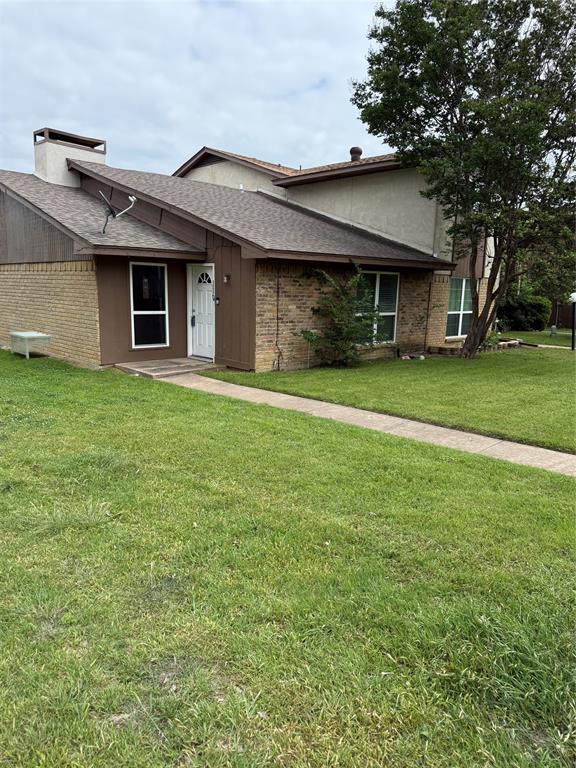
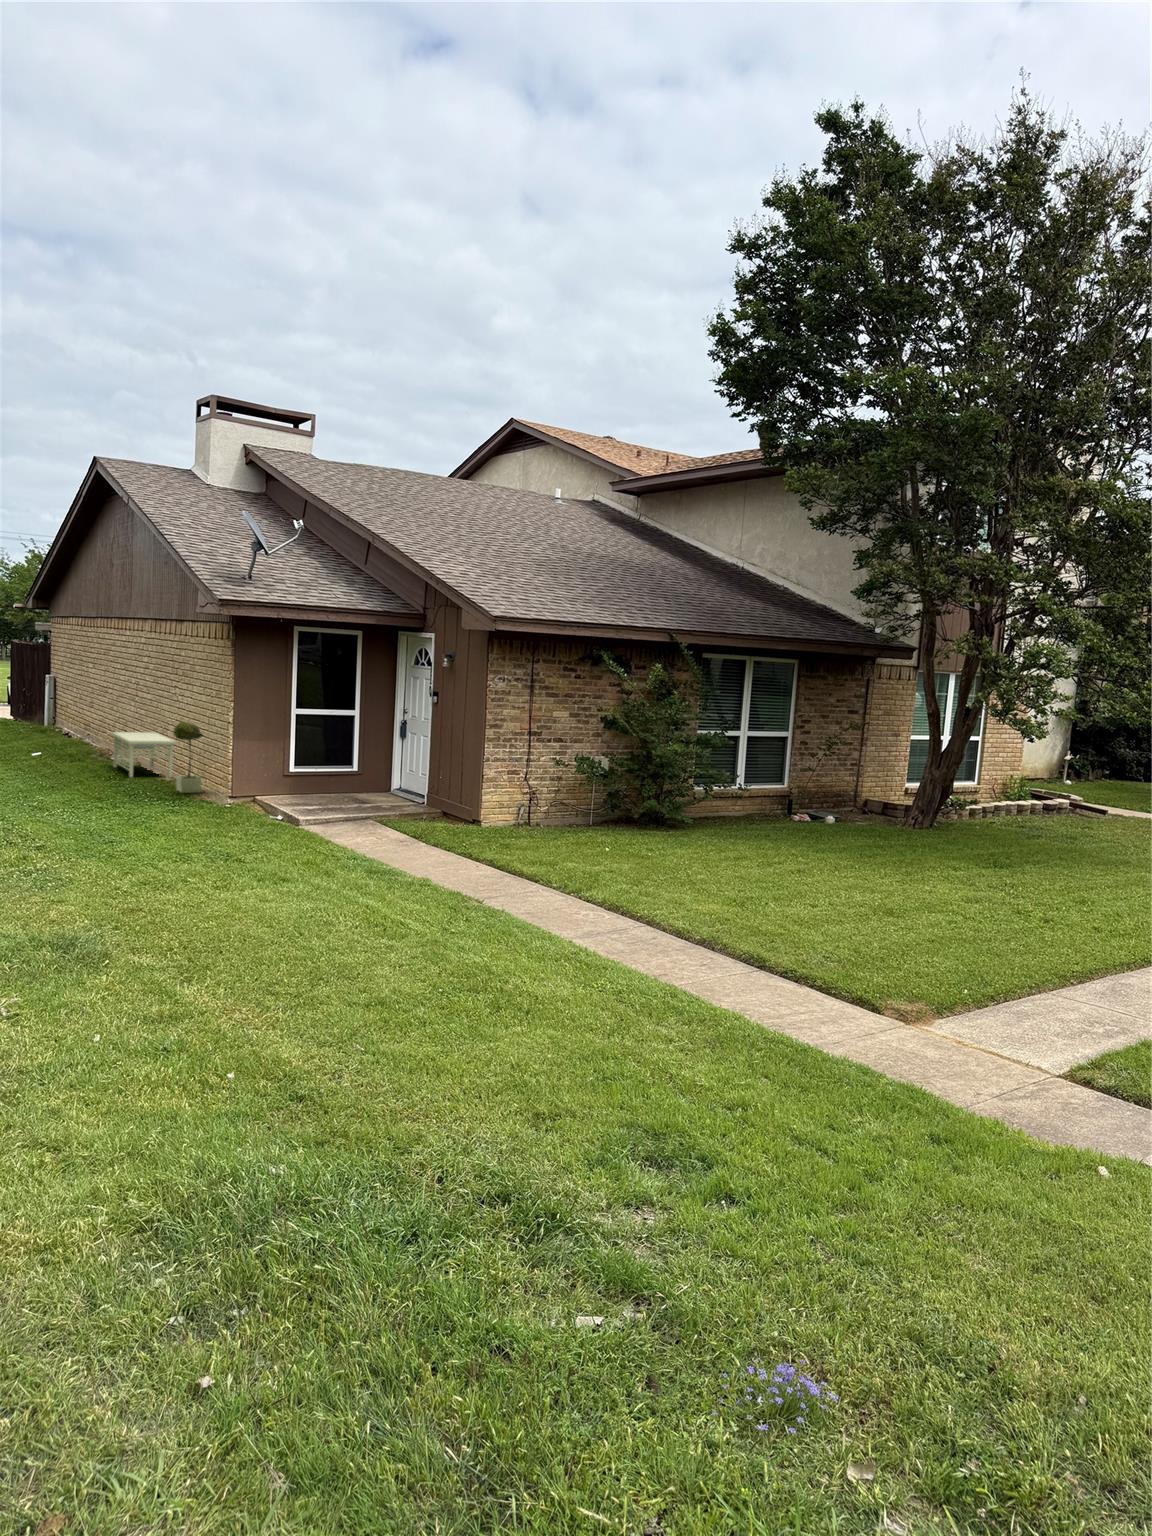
potted tree: none [58,322,78,365] -> present [173,721,203,793]

